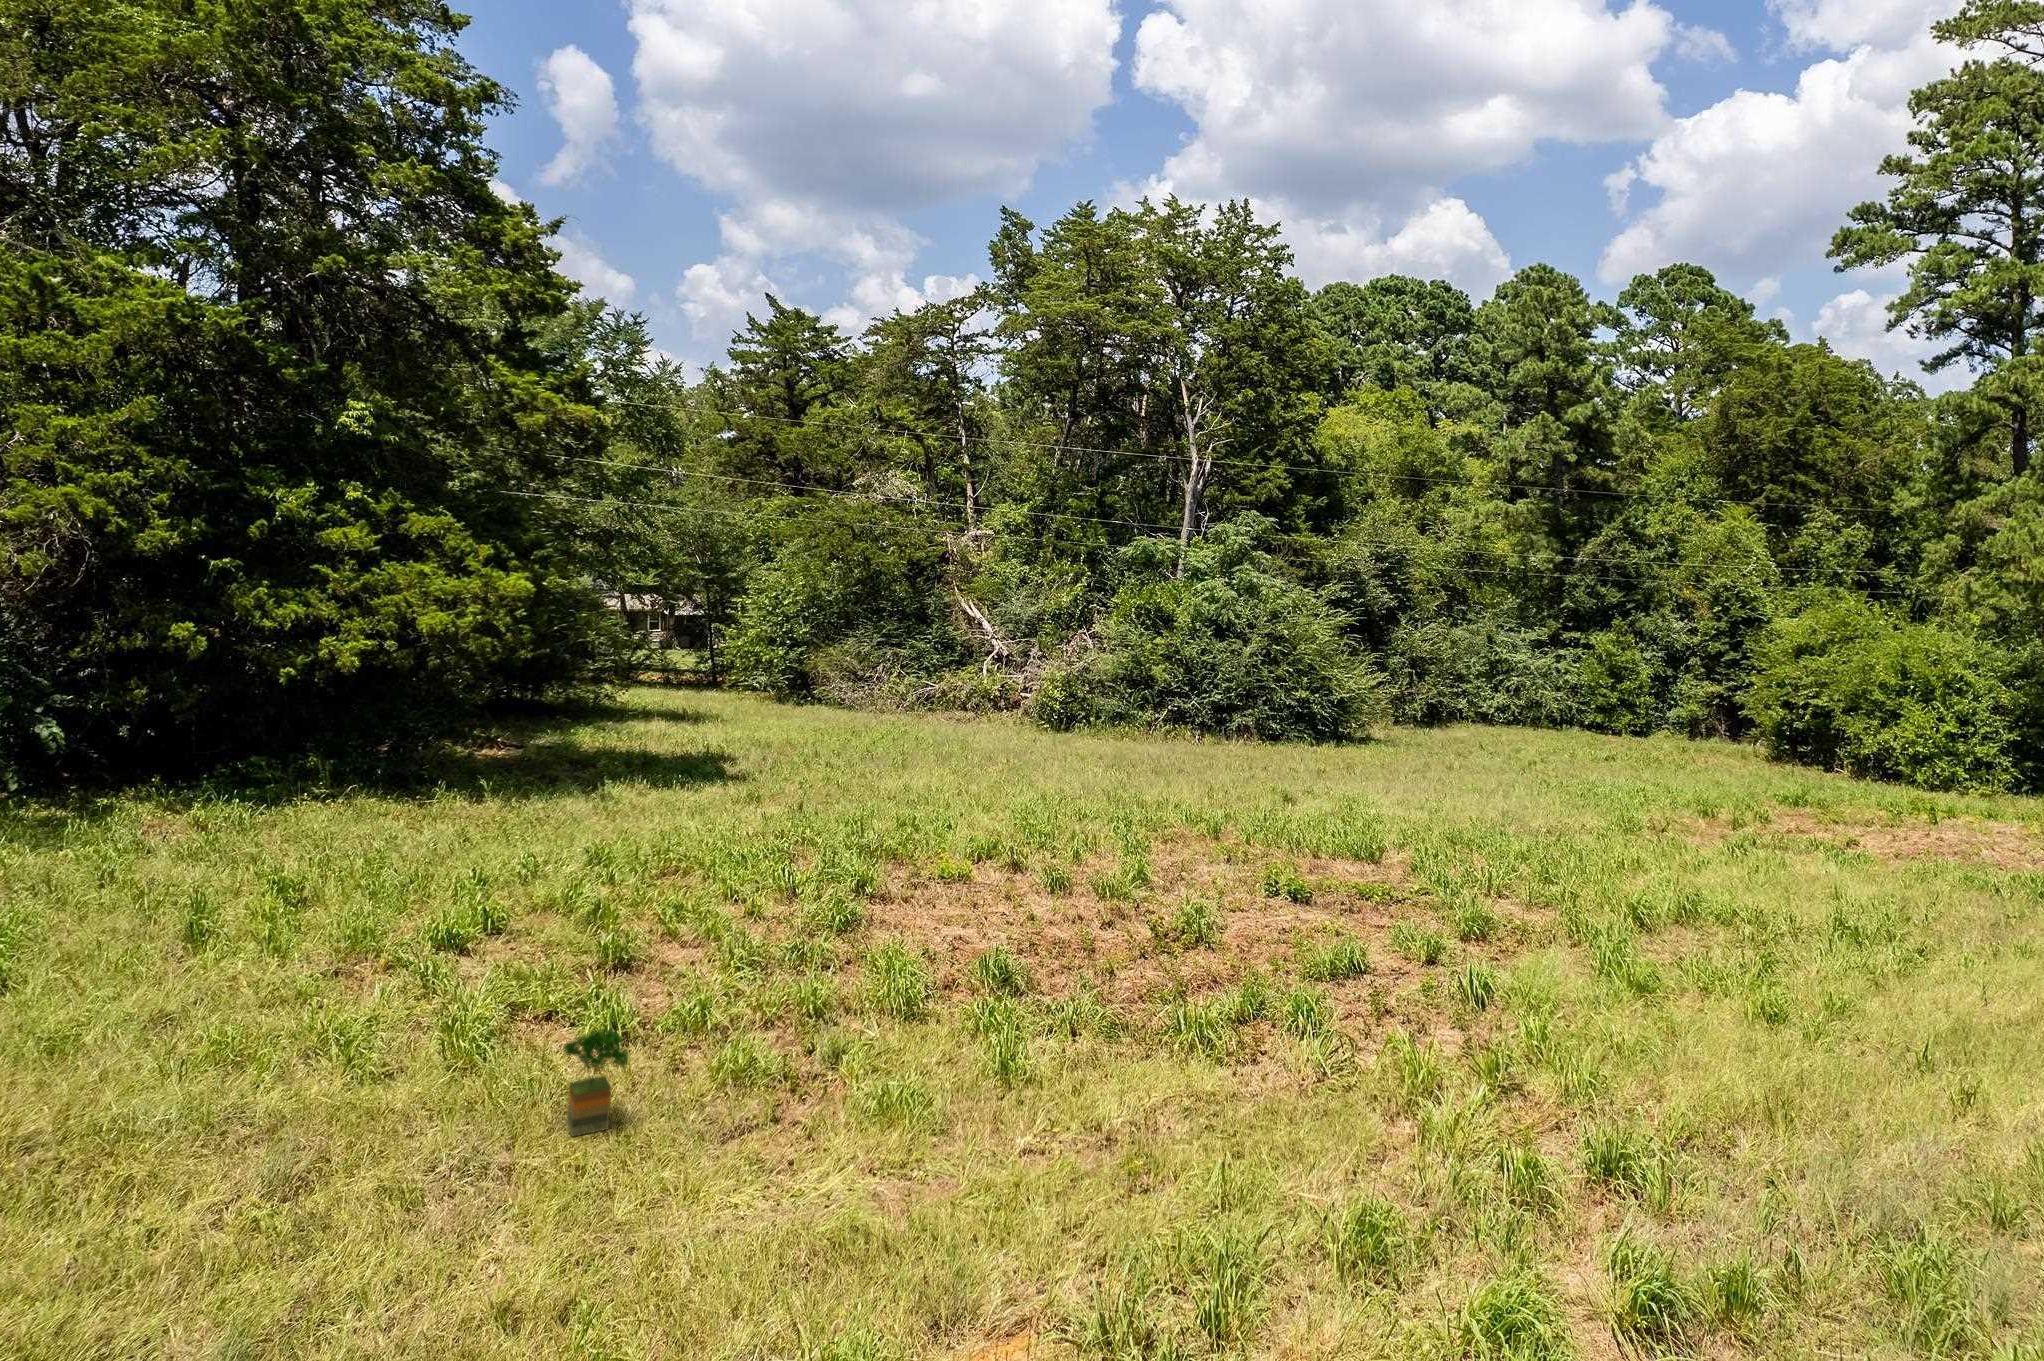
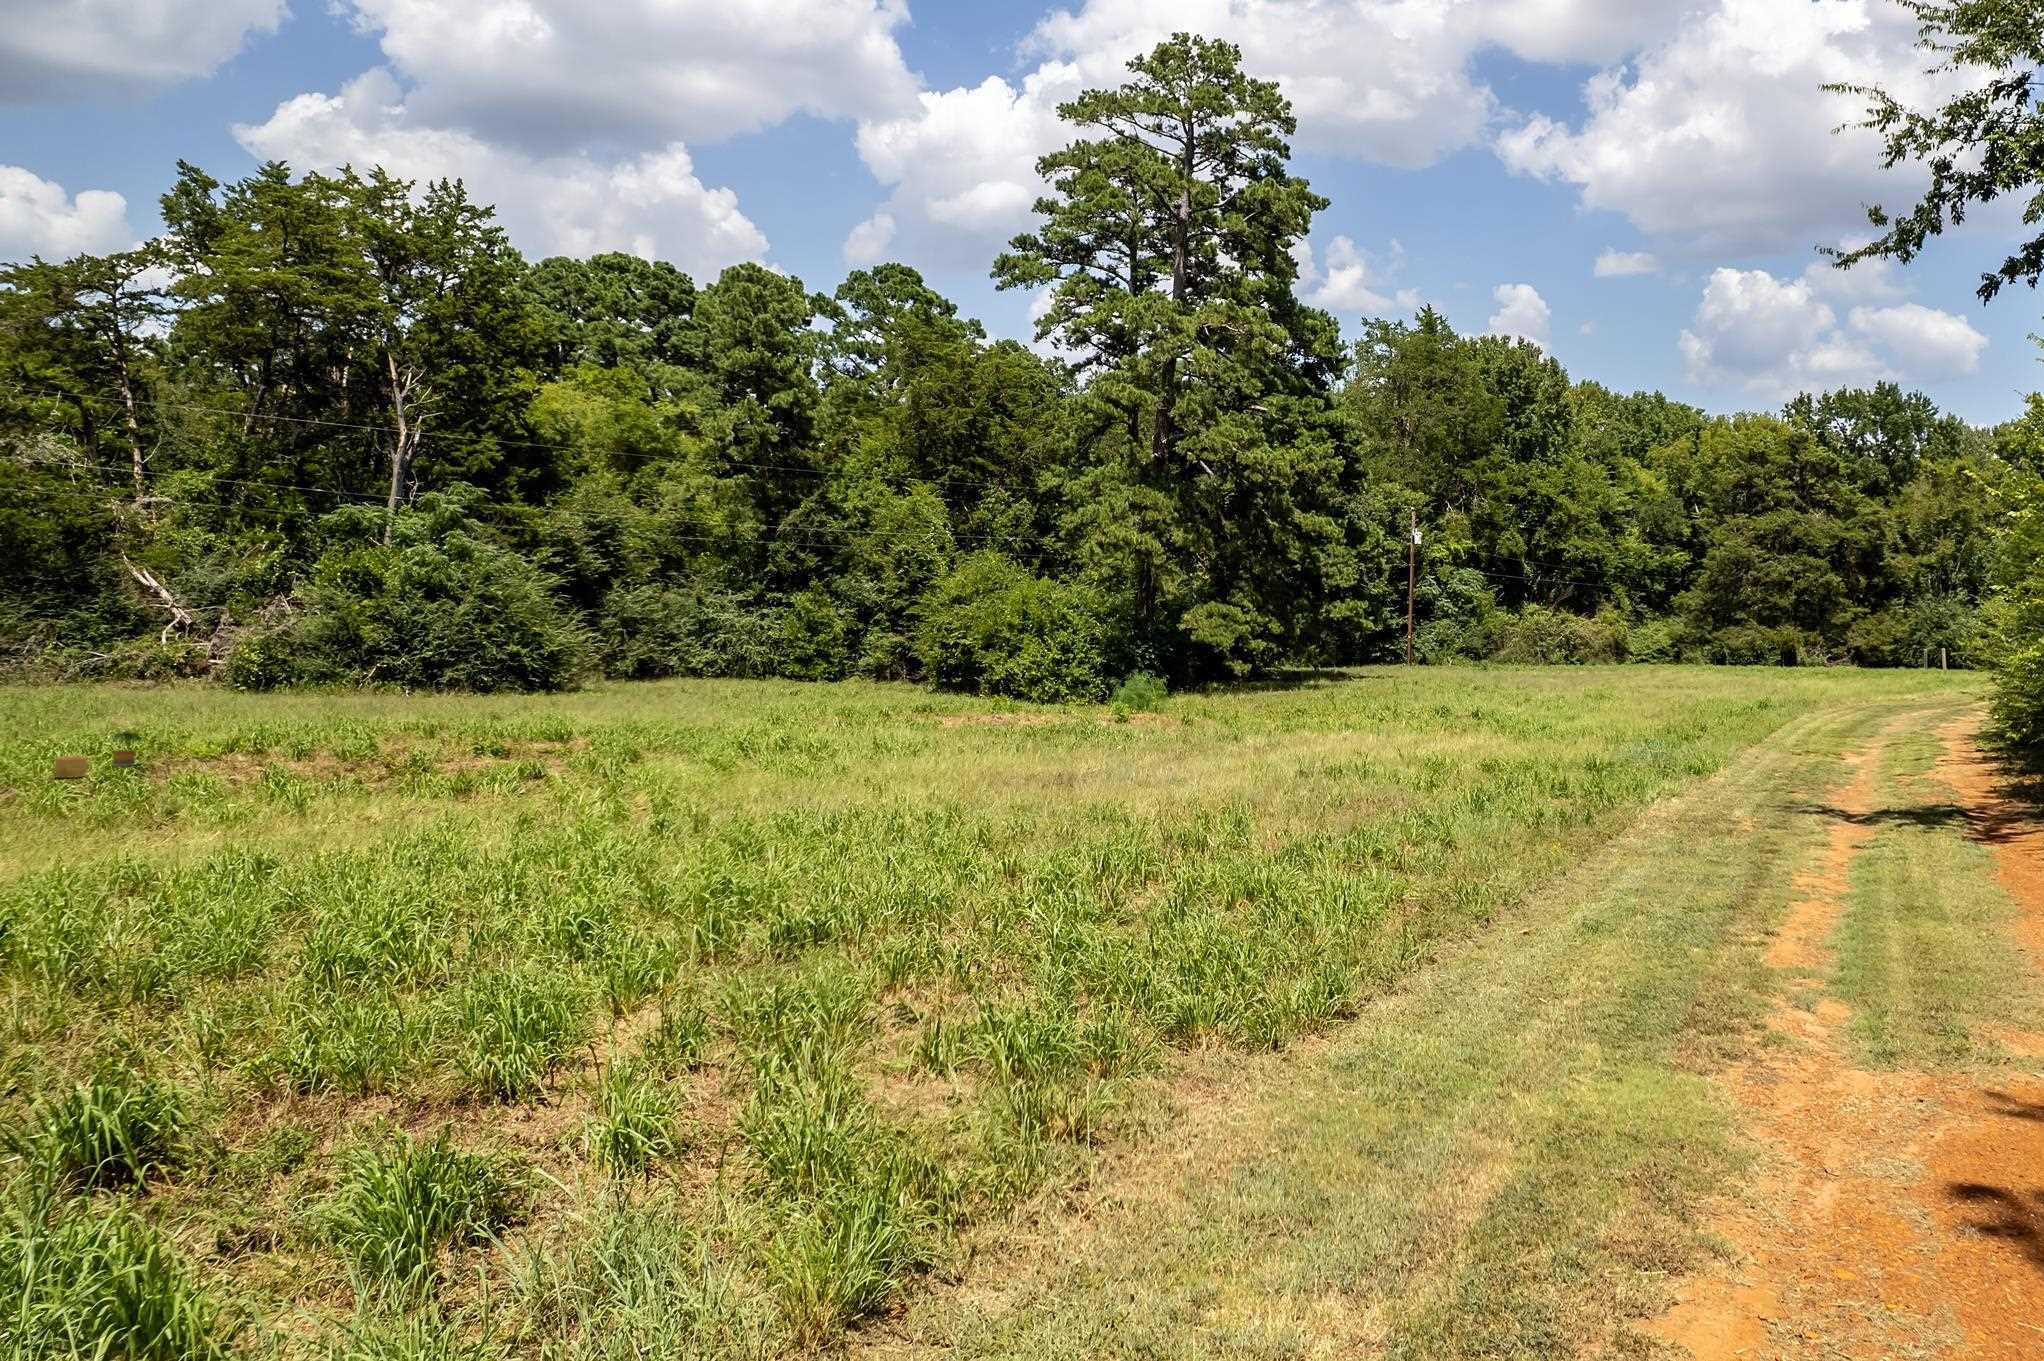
wooden bucket: none [300,1169,399,1271] -> present [54,755,87,778]

